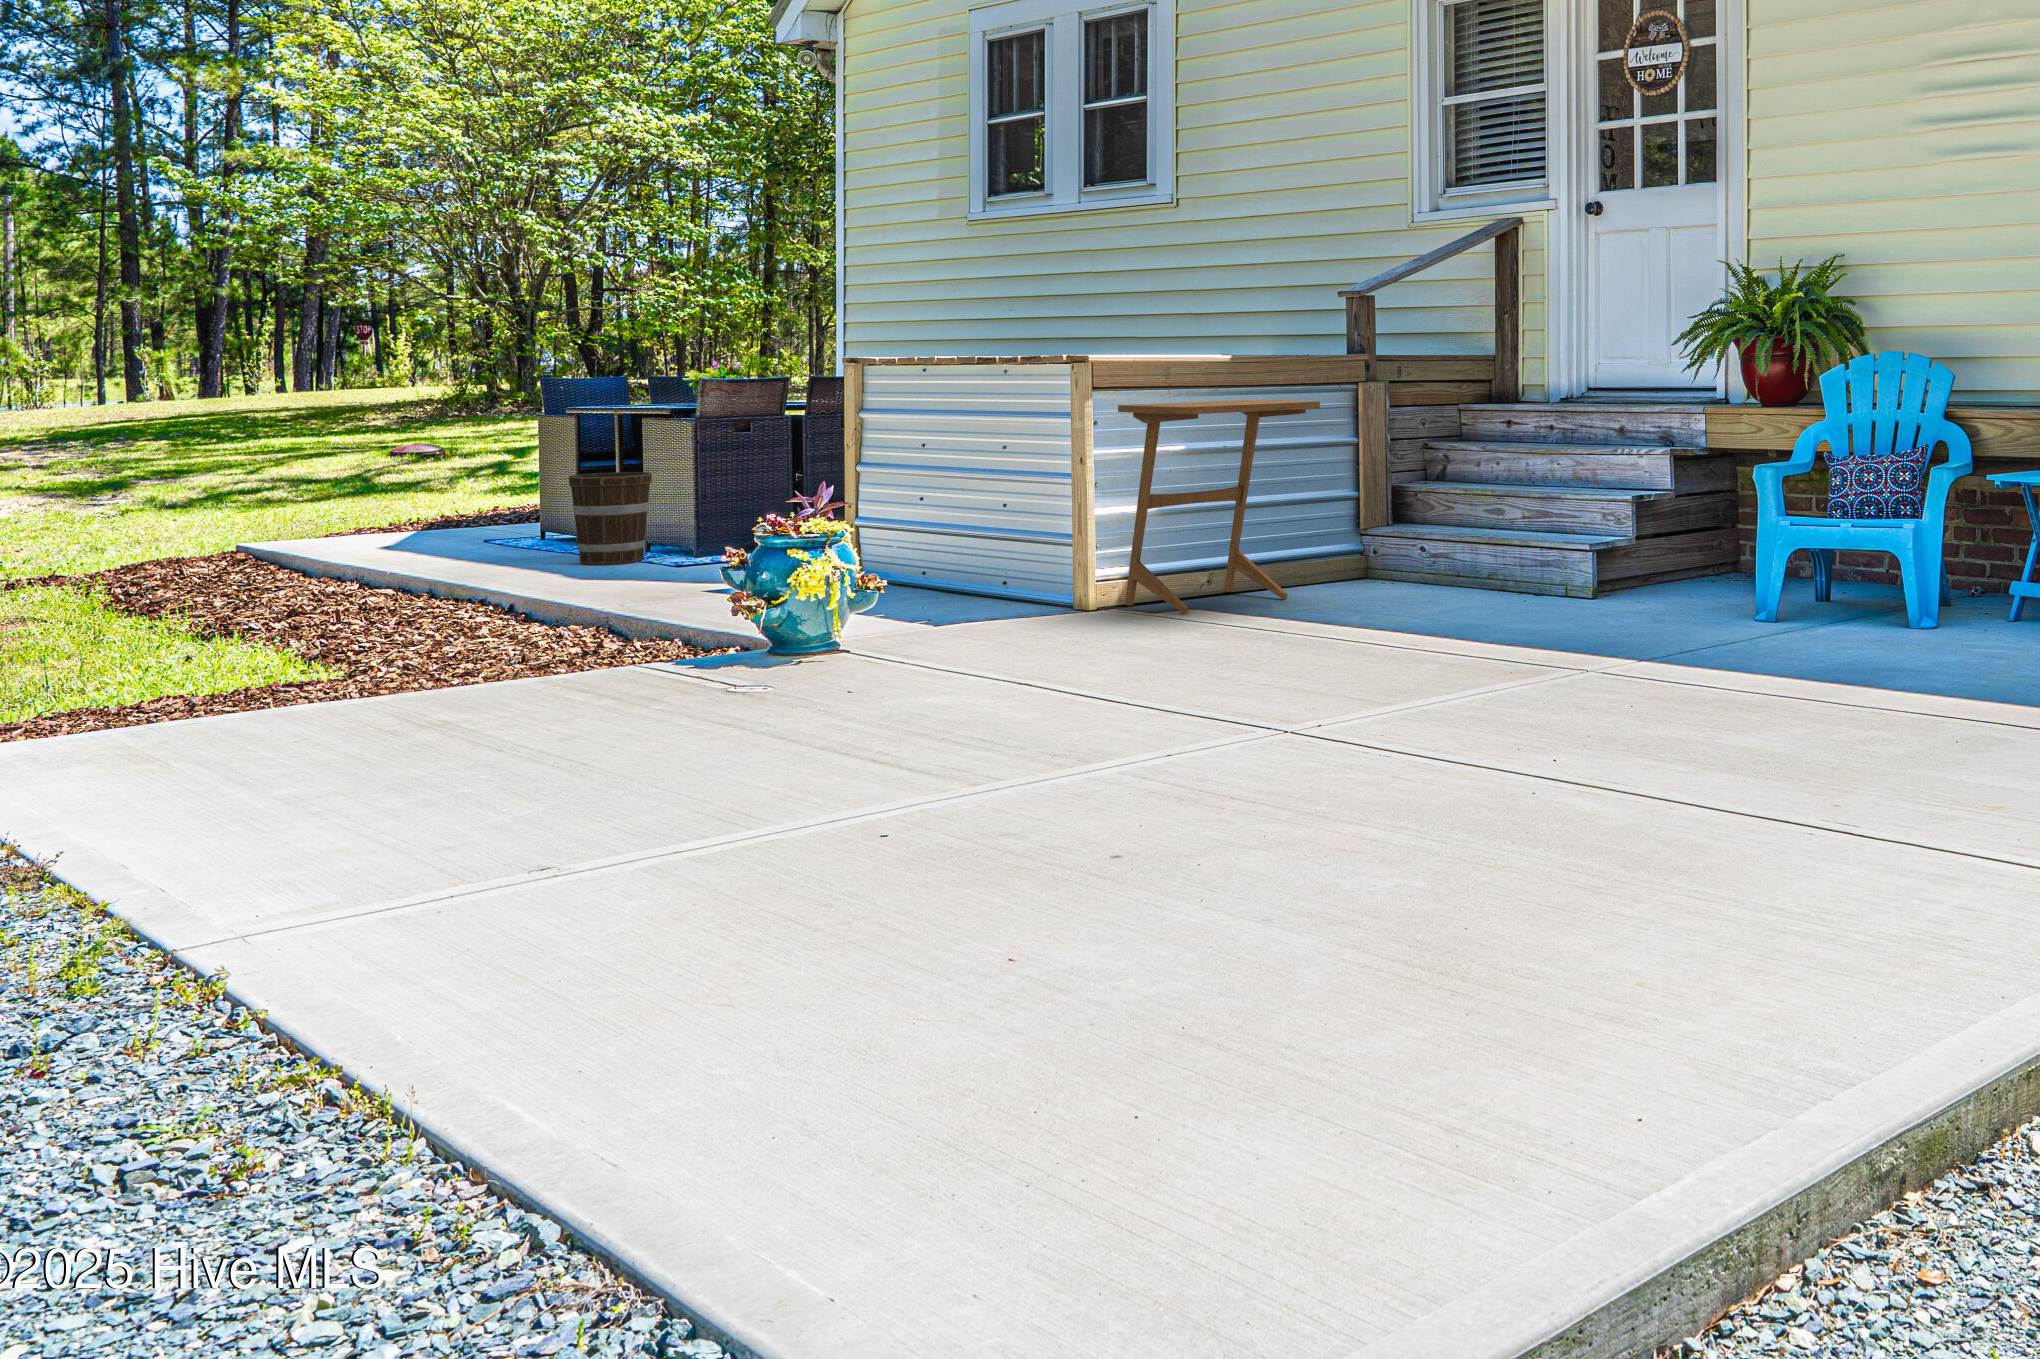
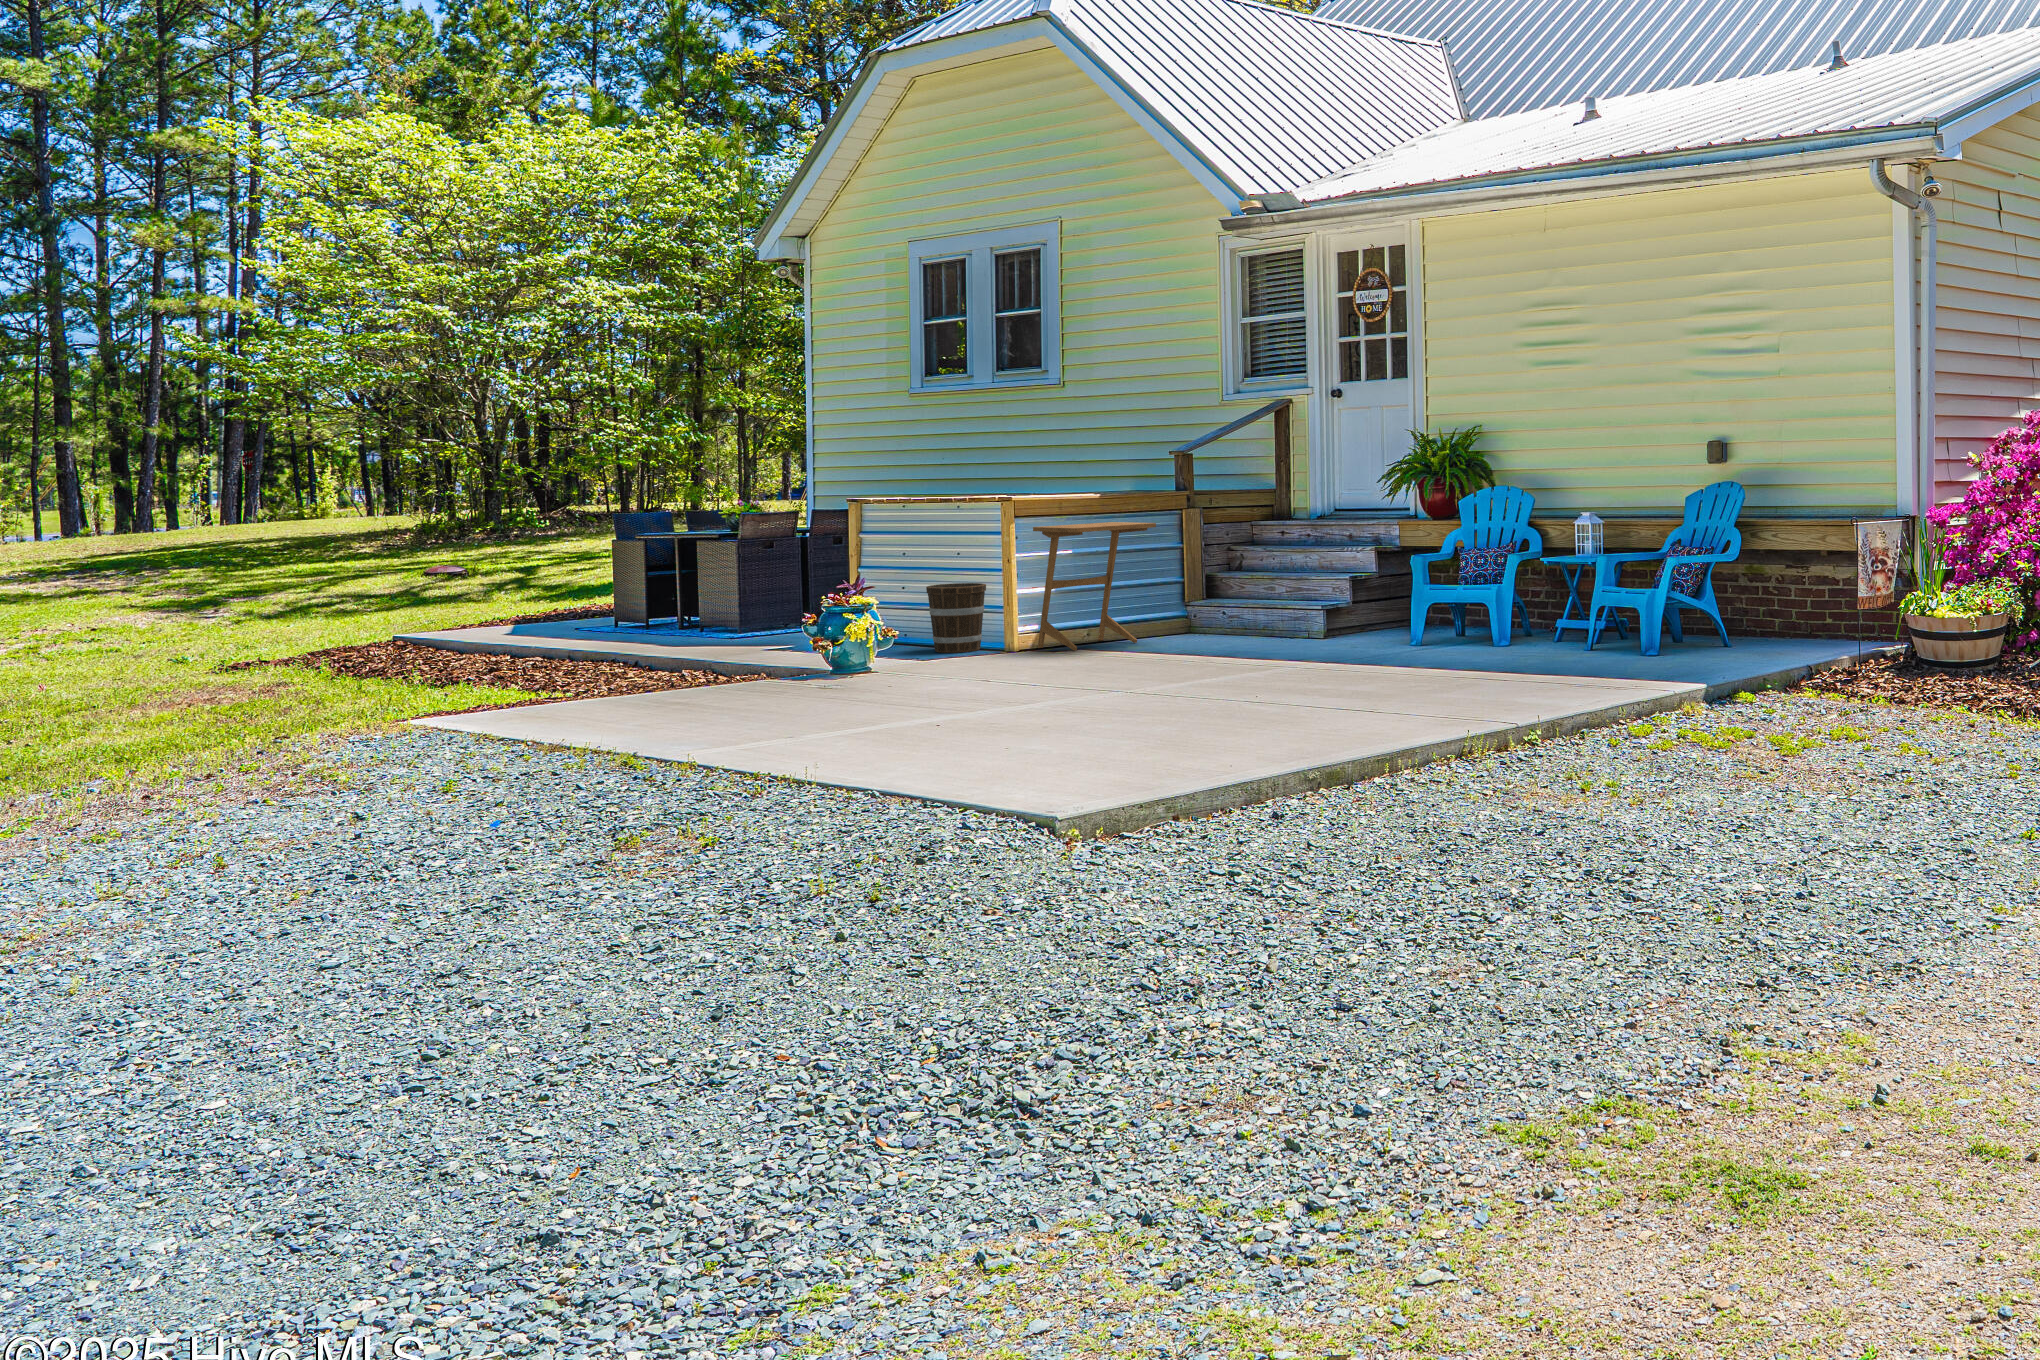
bucket: present [569,472,652,565] -> present [926,583,986,653]

